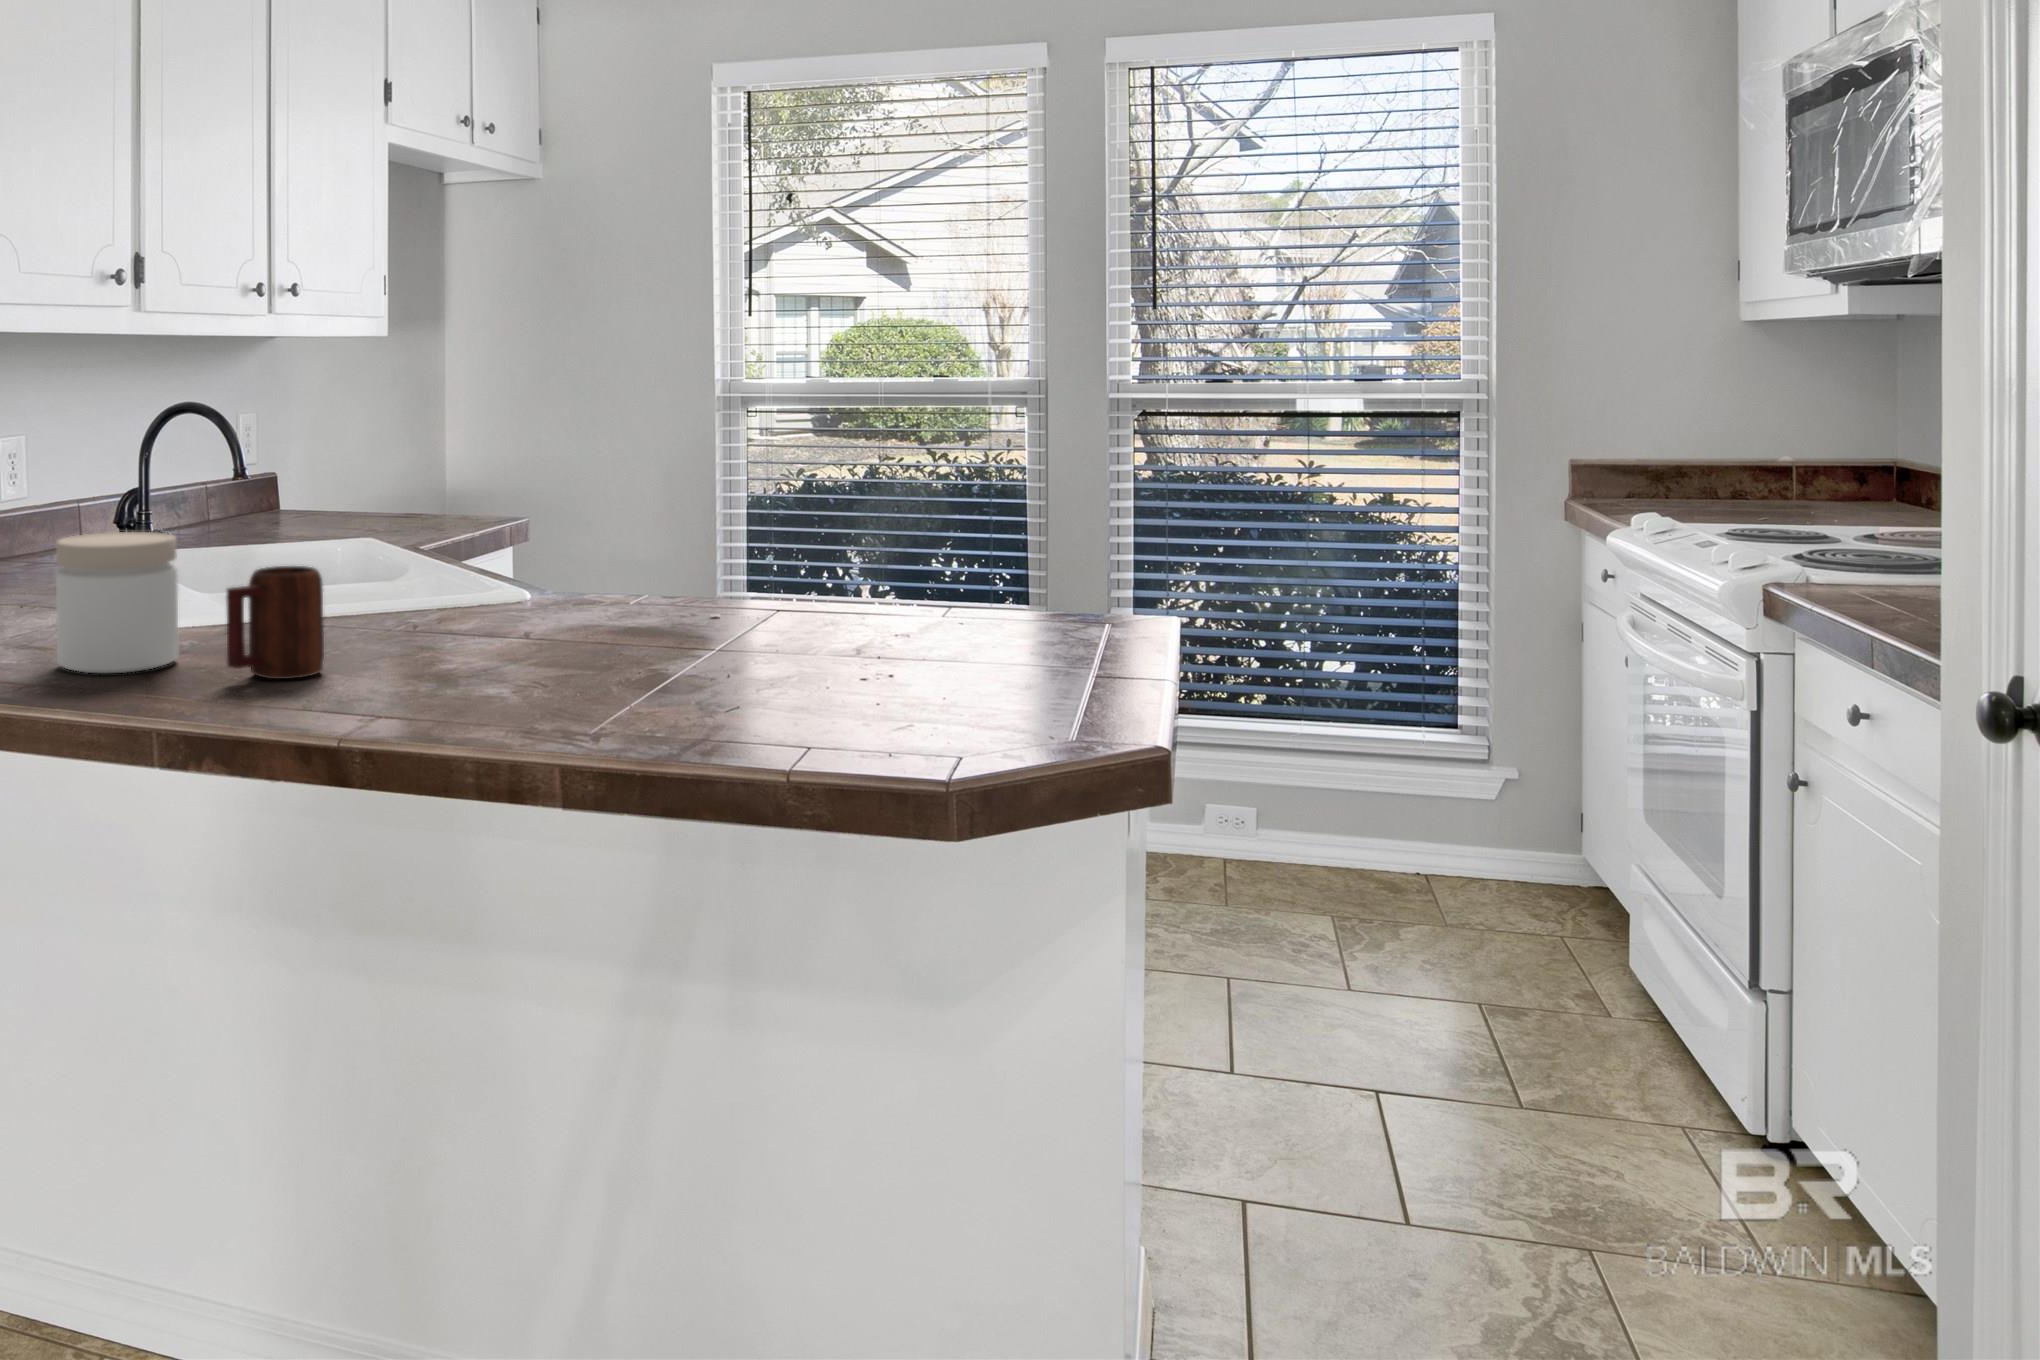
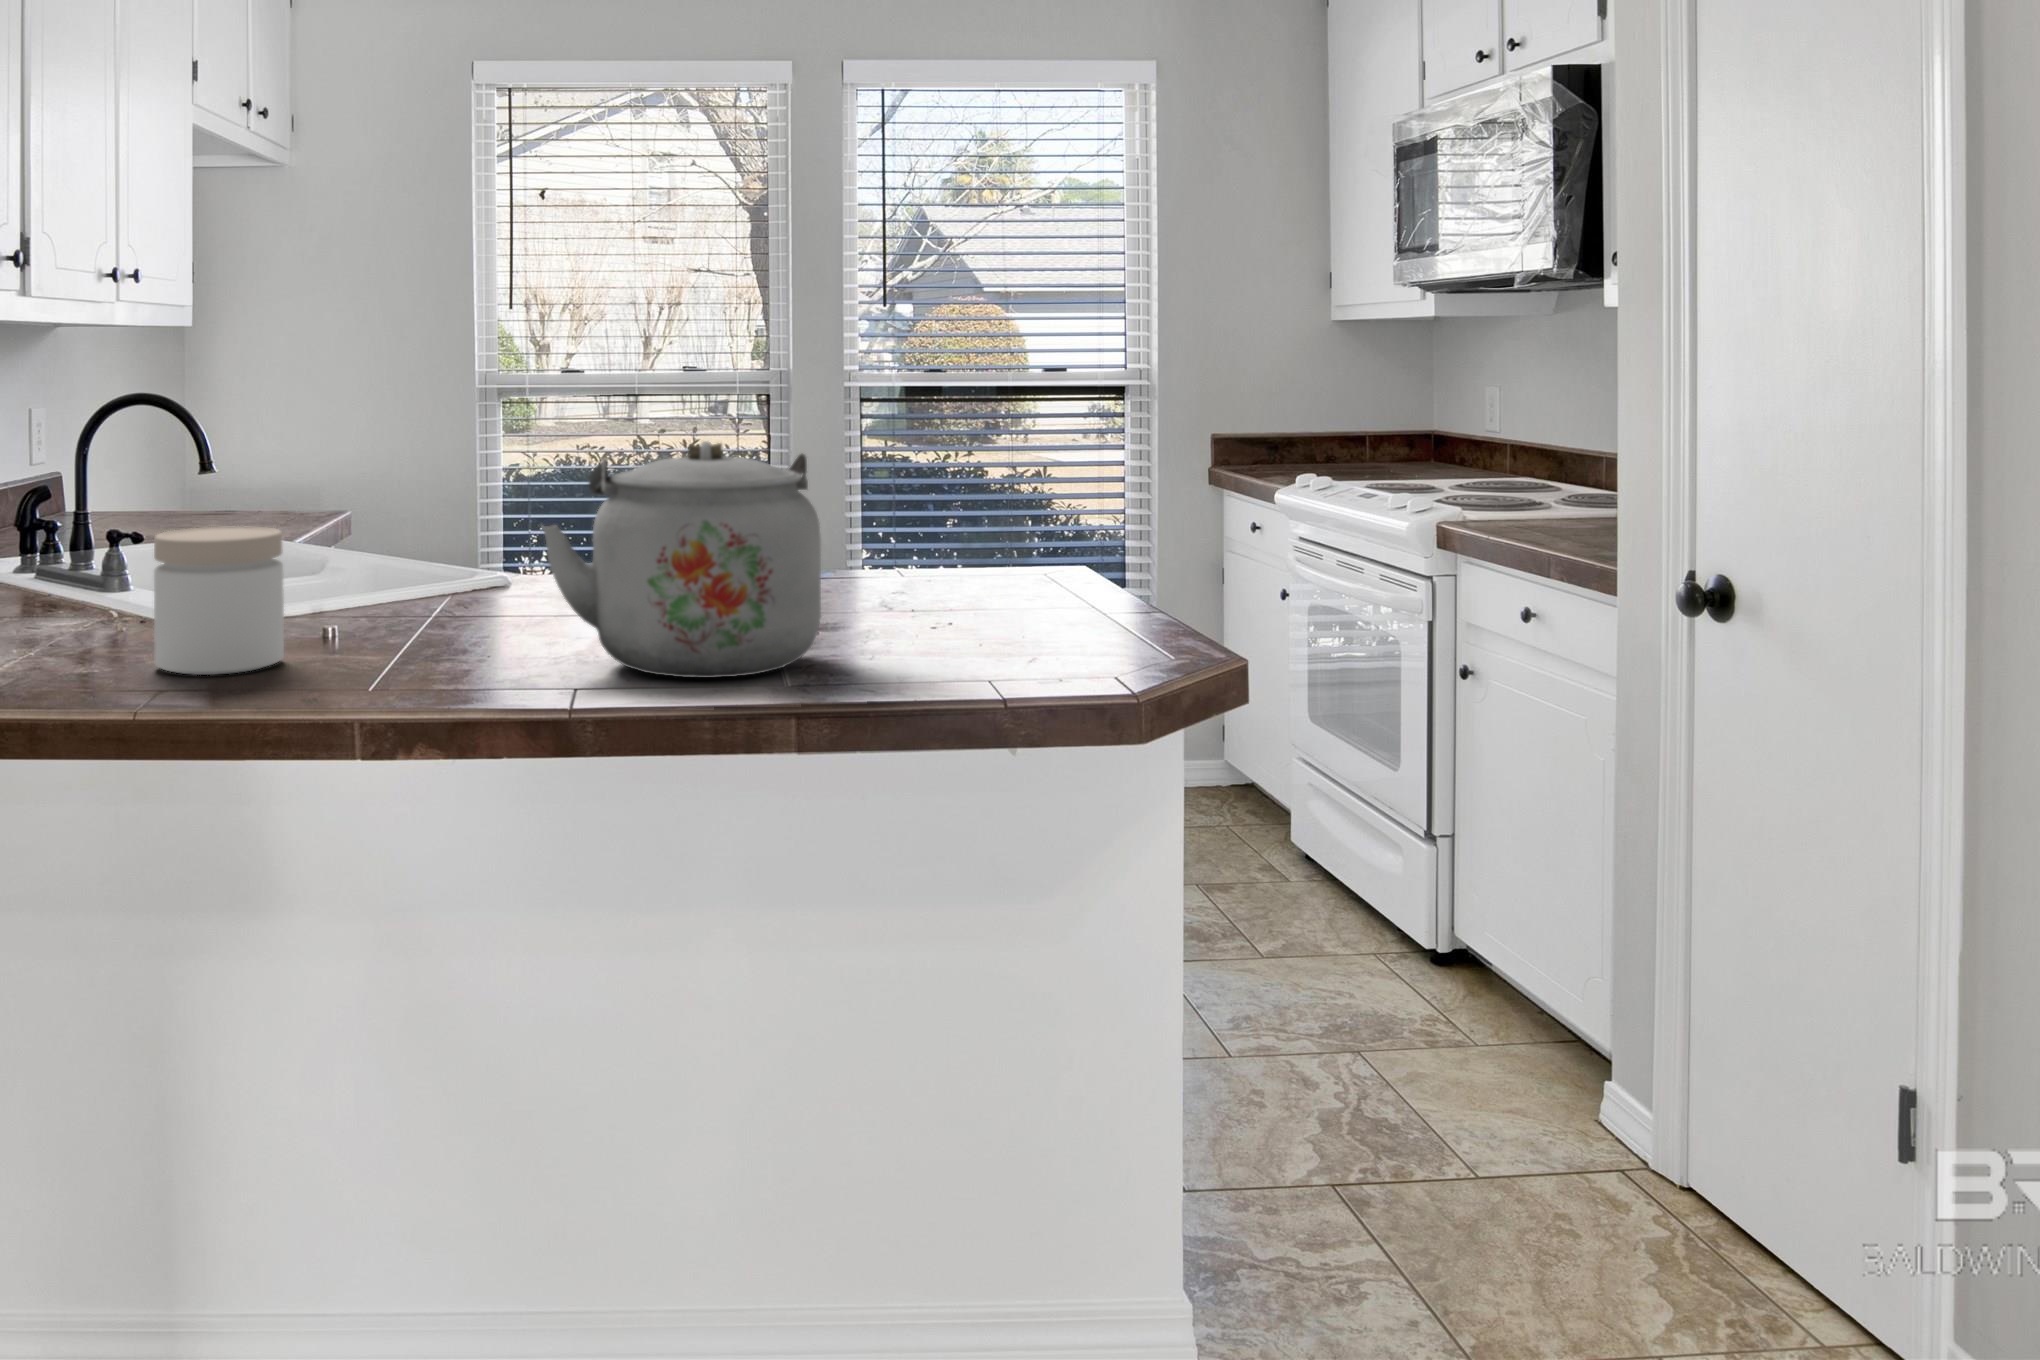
kettle: none [362,464,665,718] -> present [542,441,821,678]
mug: present [226,566,324,679] -> none [374,552,458,665]

